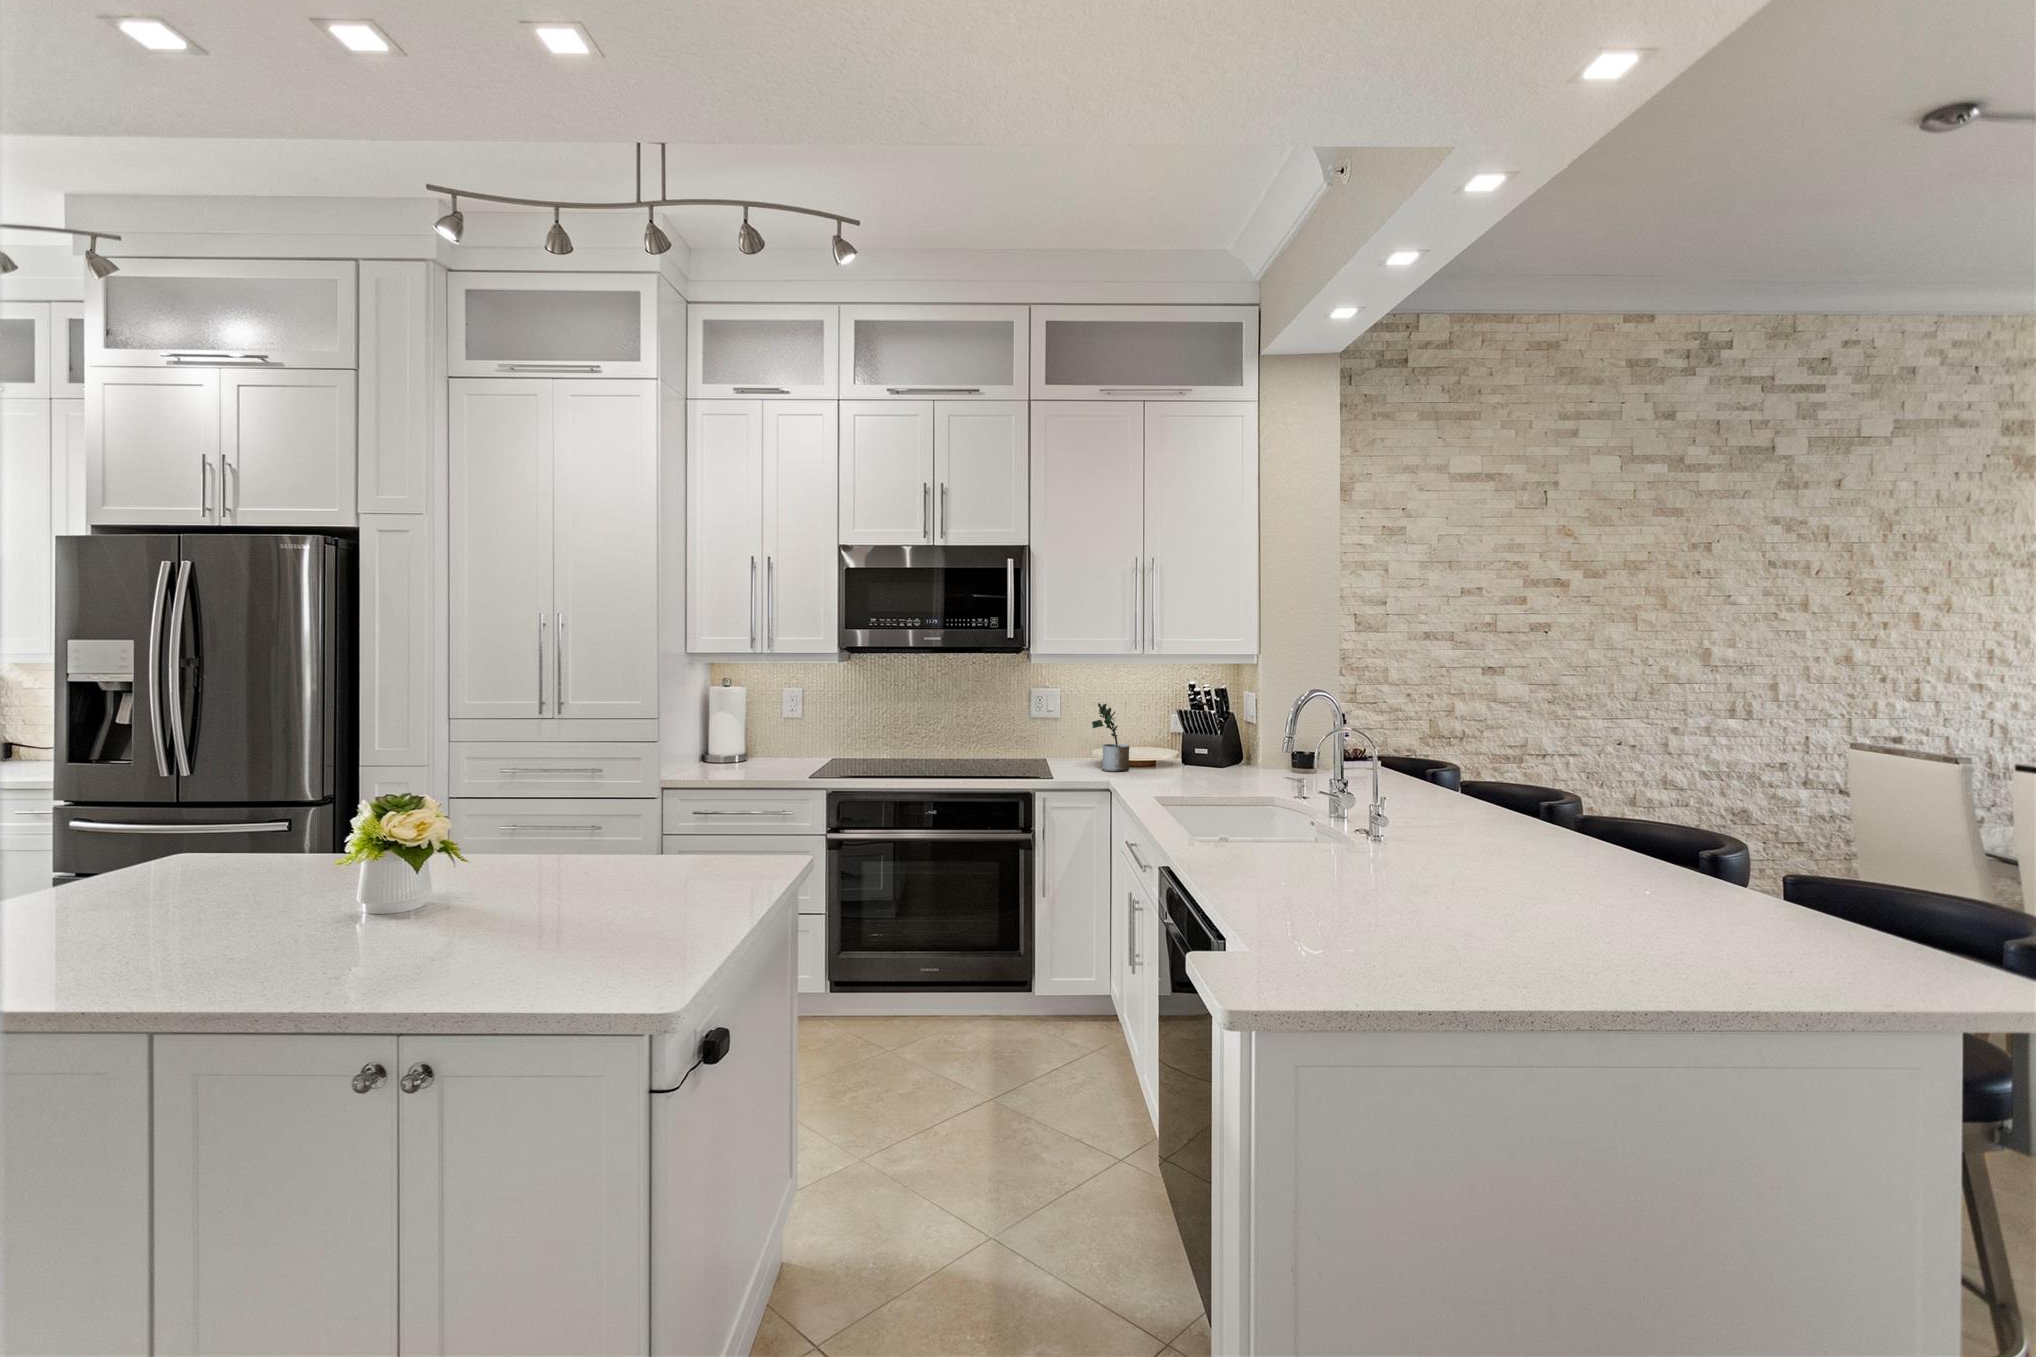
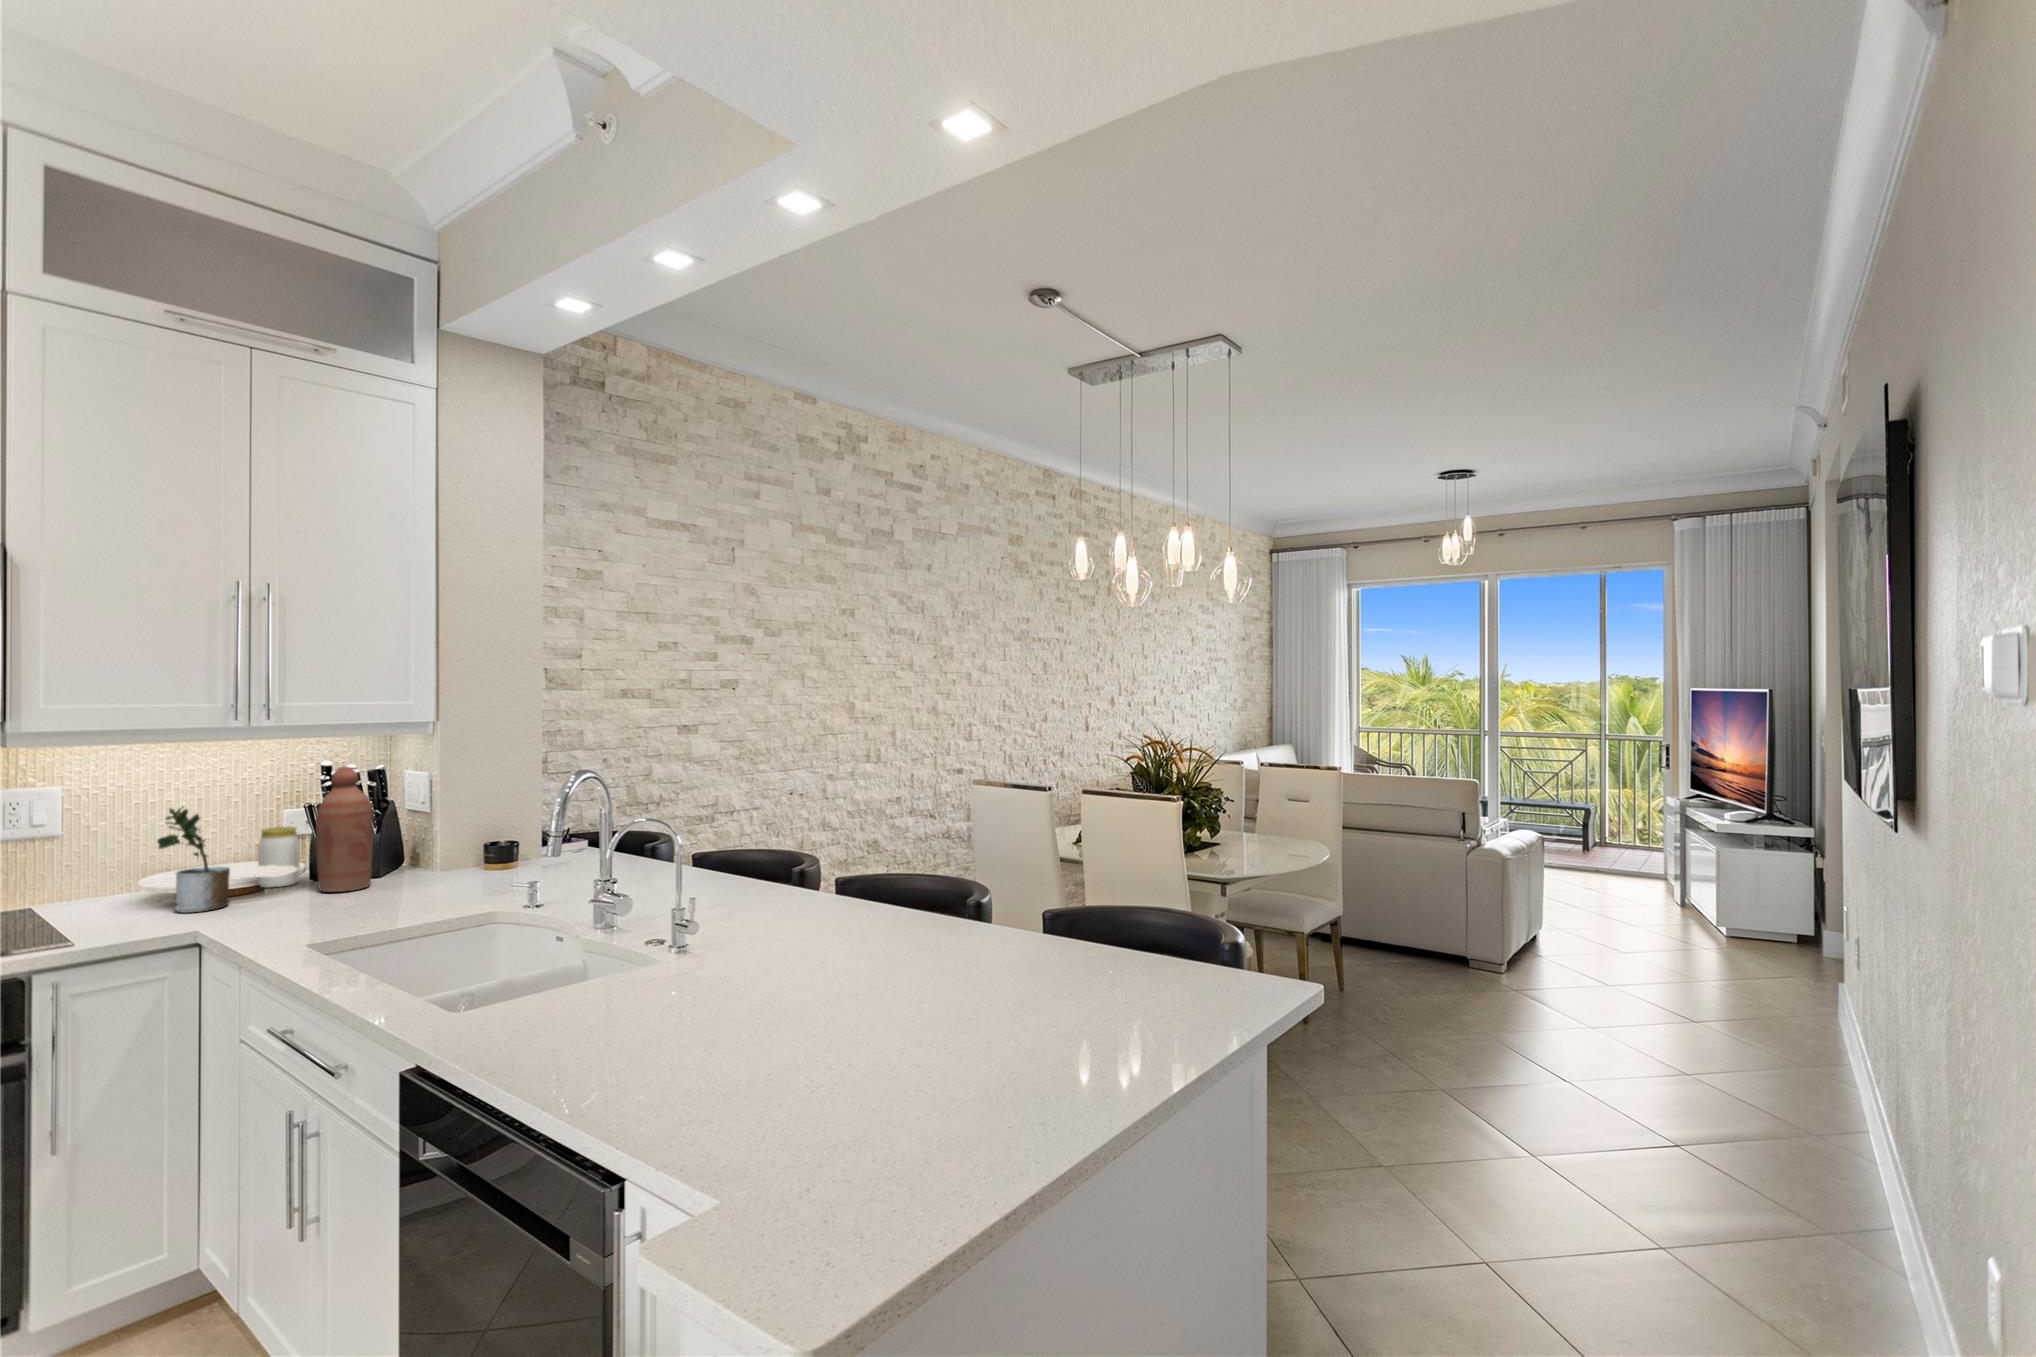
bottle: none [1177,683,1210,772] -> present [316,766,373,892]
jar: none [1150,724,1172,765] -> present [258,826,300,887]

